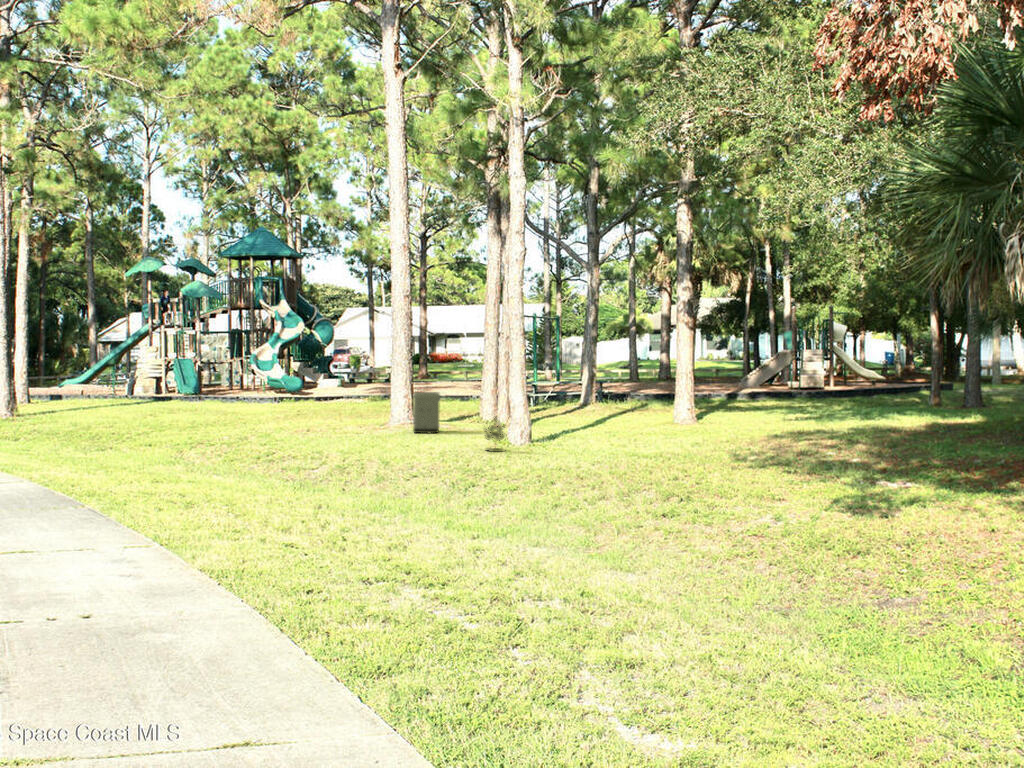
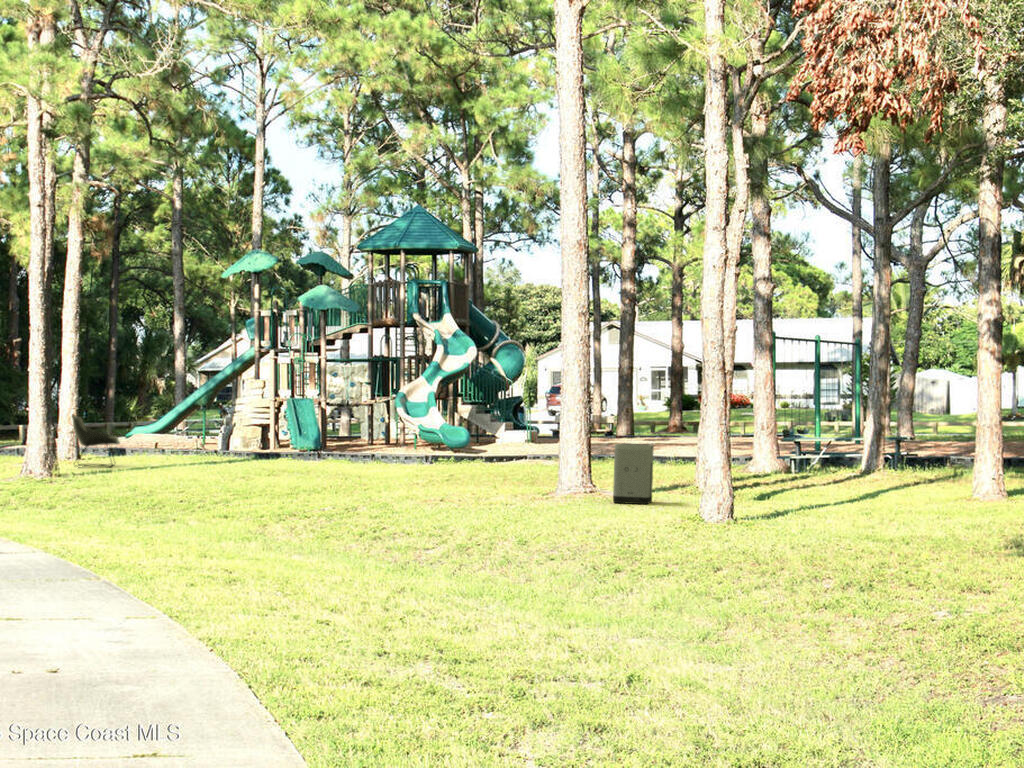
lounge chair: none [12,378,50,415] -> present [72,415,120,467]
potted tree: present [485,416,505,452] -> none [703,470,741,527]

